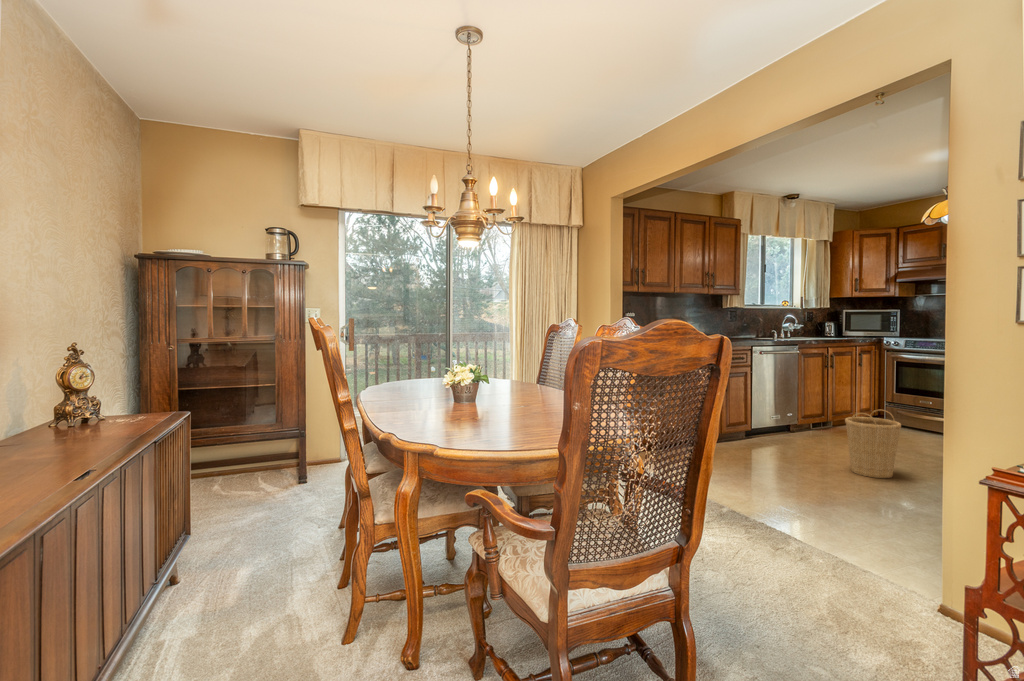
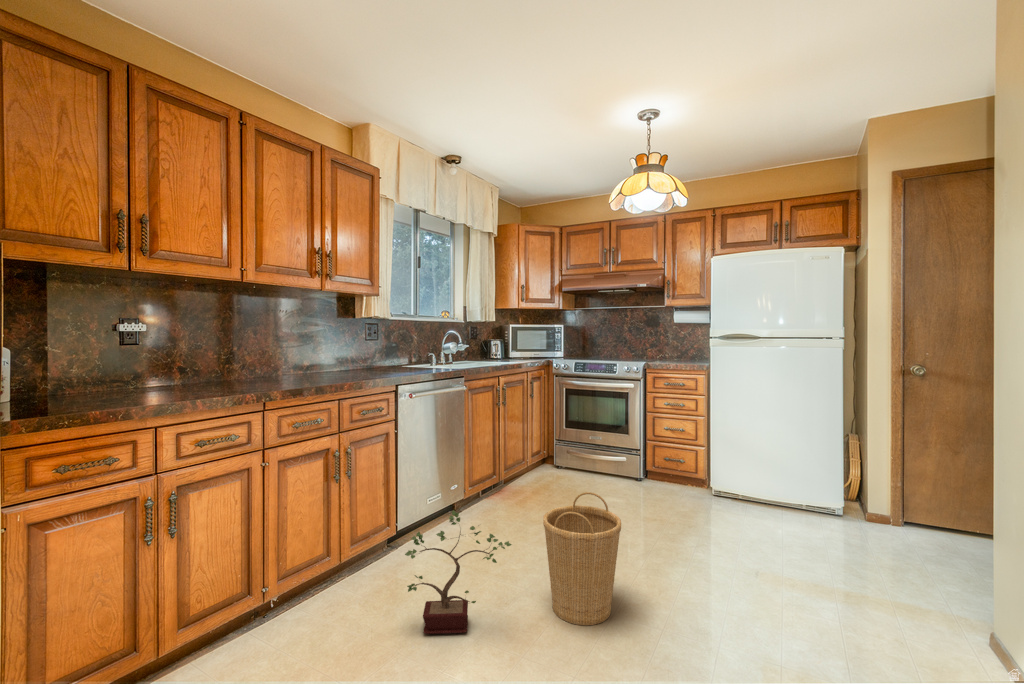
potted plant: none [759,406,822,467] -> present [405,510,512,634]

